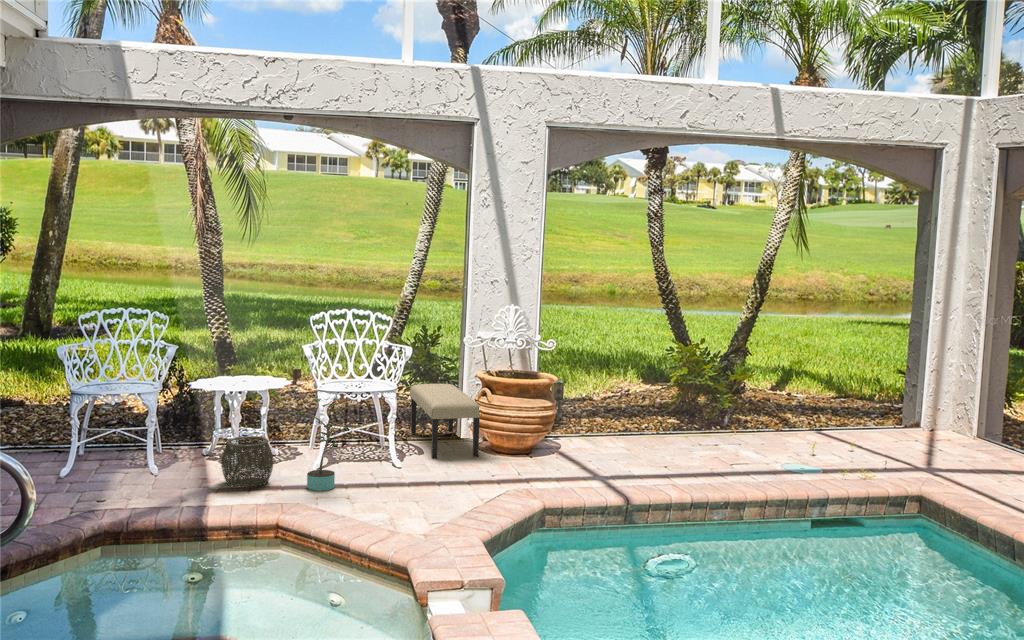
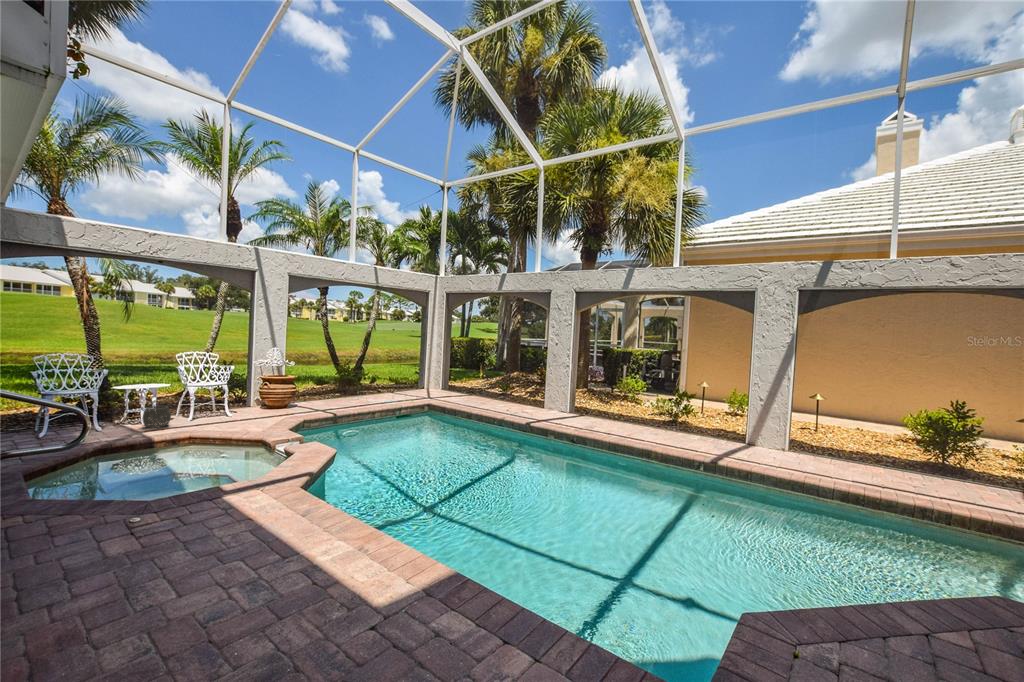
bench: present [410,384,482,458] -> none [220,382,264,412]
potted plant: present [296,399,349,491] -> none [186,387,214,425]

